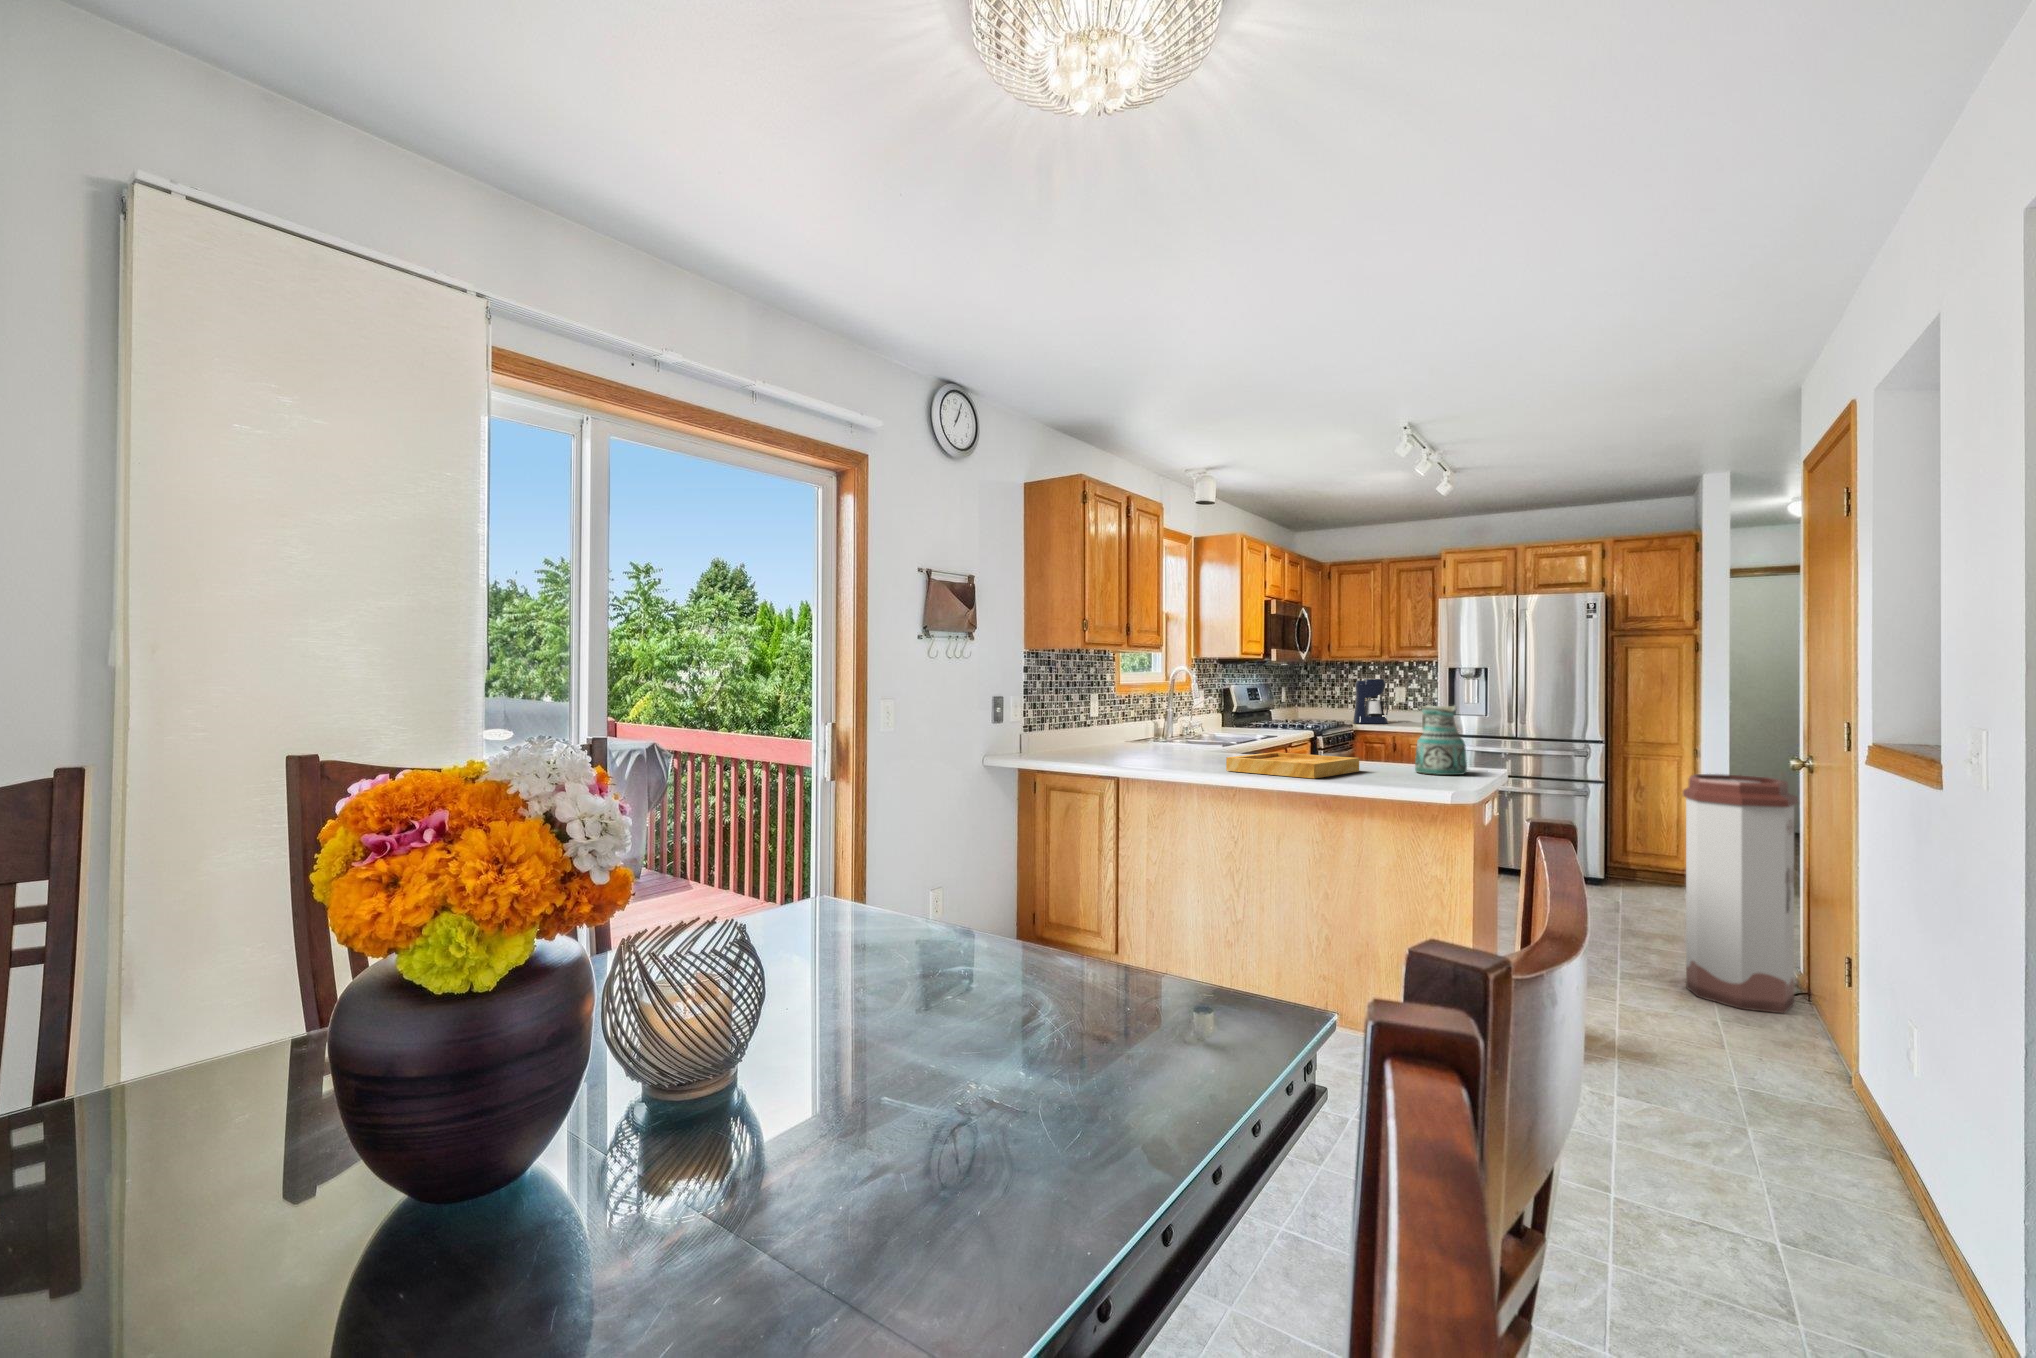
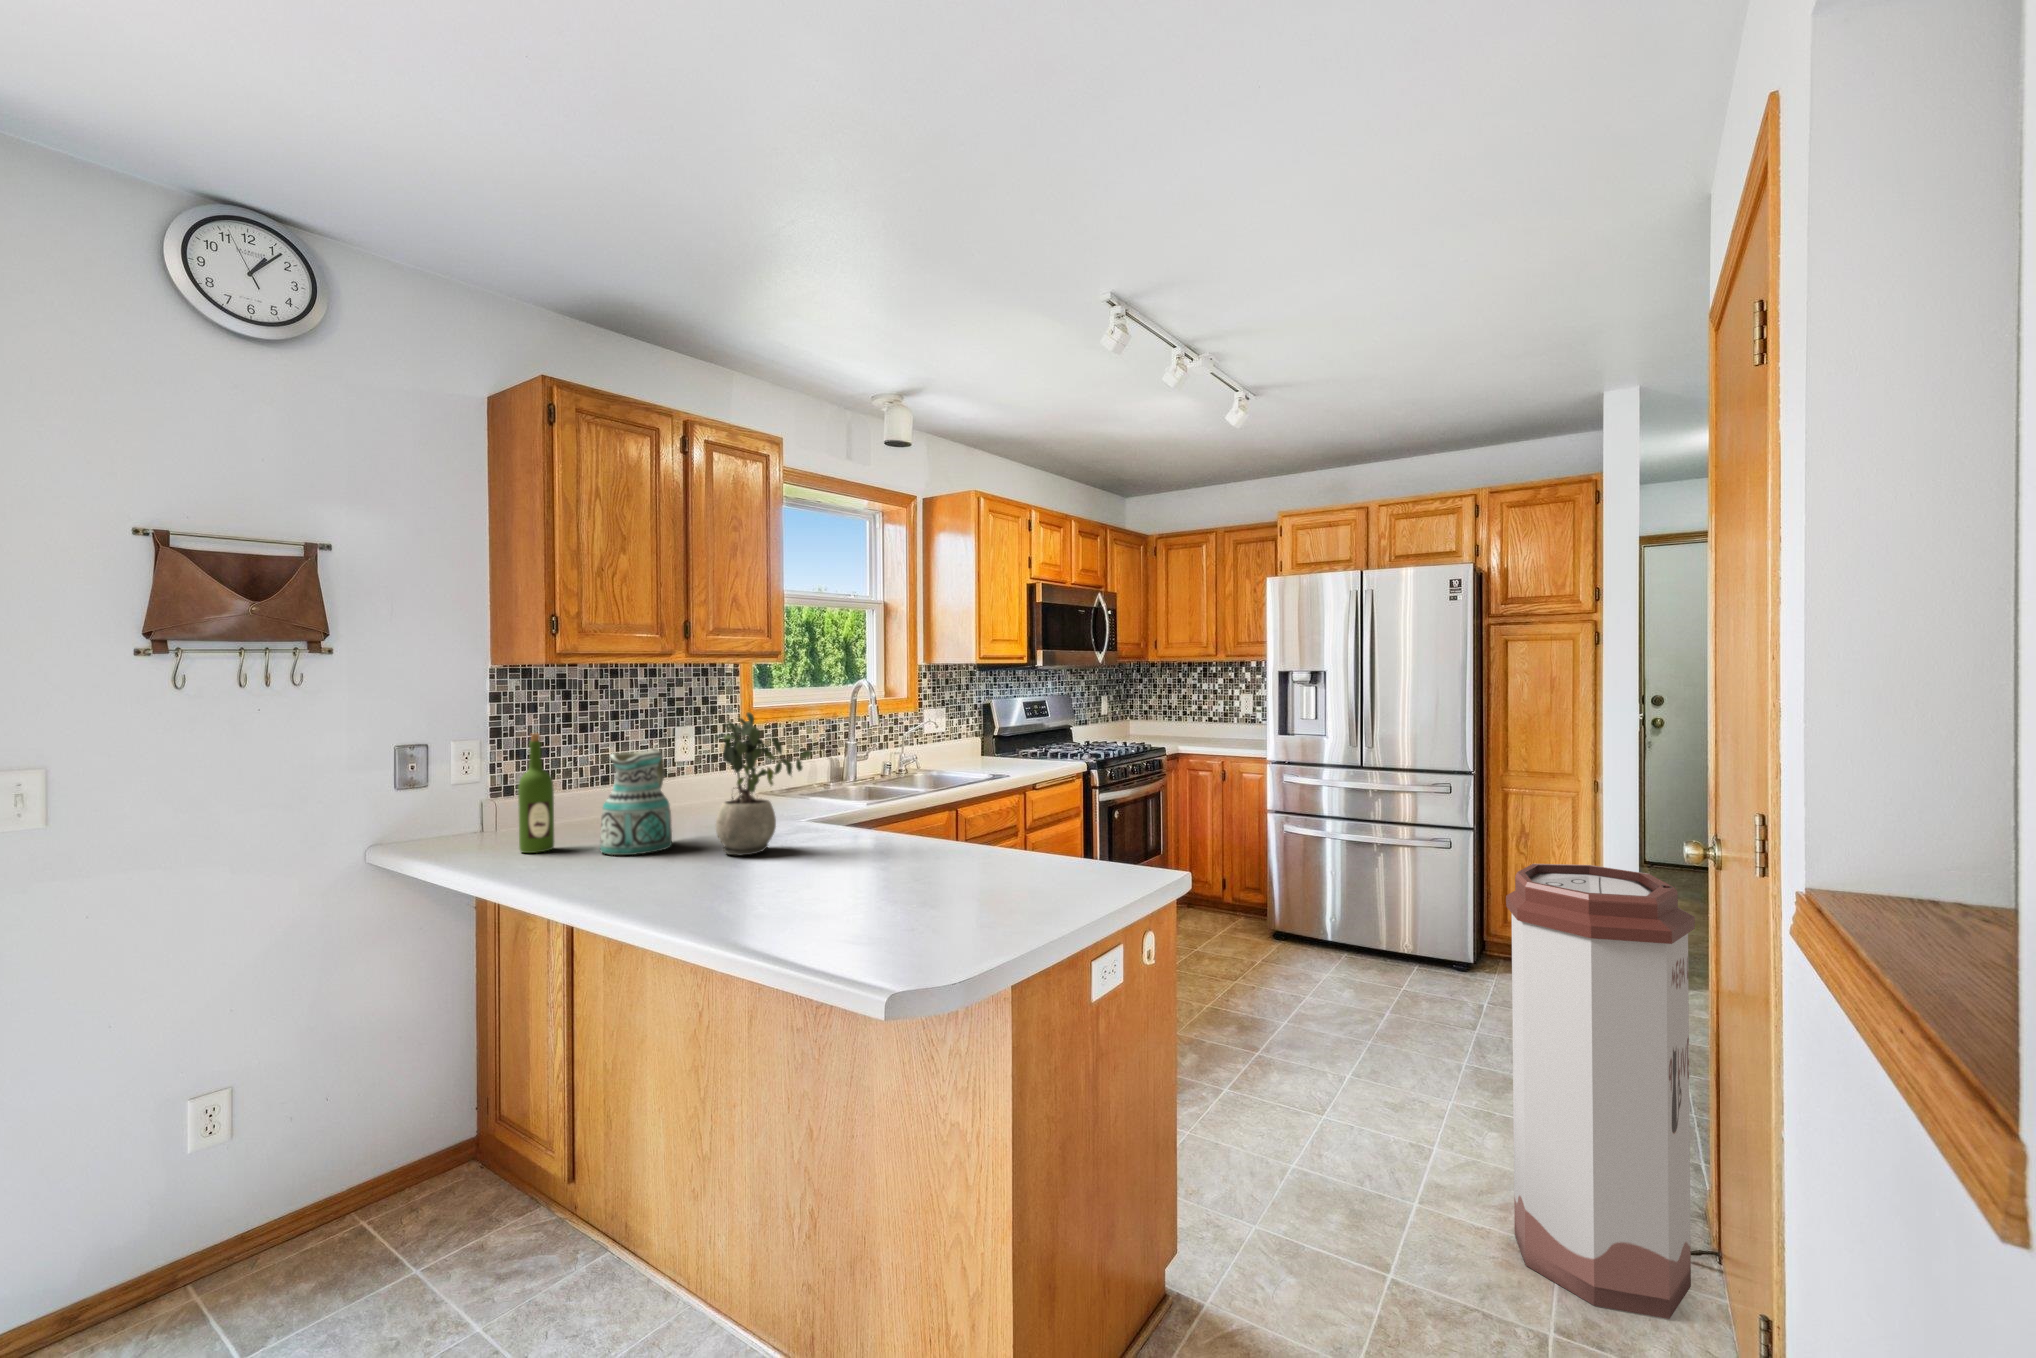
potted plant: none [1205,678,1260,762] -> present [715,712,811,855]
coffee maker: present [1353,679,1388,724] -> none [1185,684,1228,742]
wine bottle: none [1080,690,1098,760] -> present [518,733,554,853]
ceramic pitcher: present [1415,704,1467,775] -> present [600,748,672,855]
tray: present [1226,752,1359,779] -> none [653,842,897,925]

